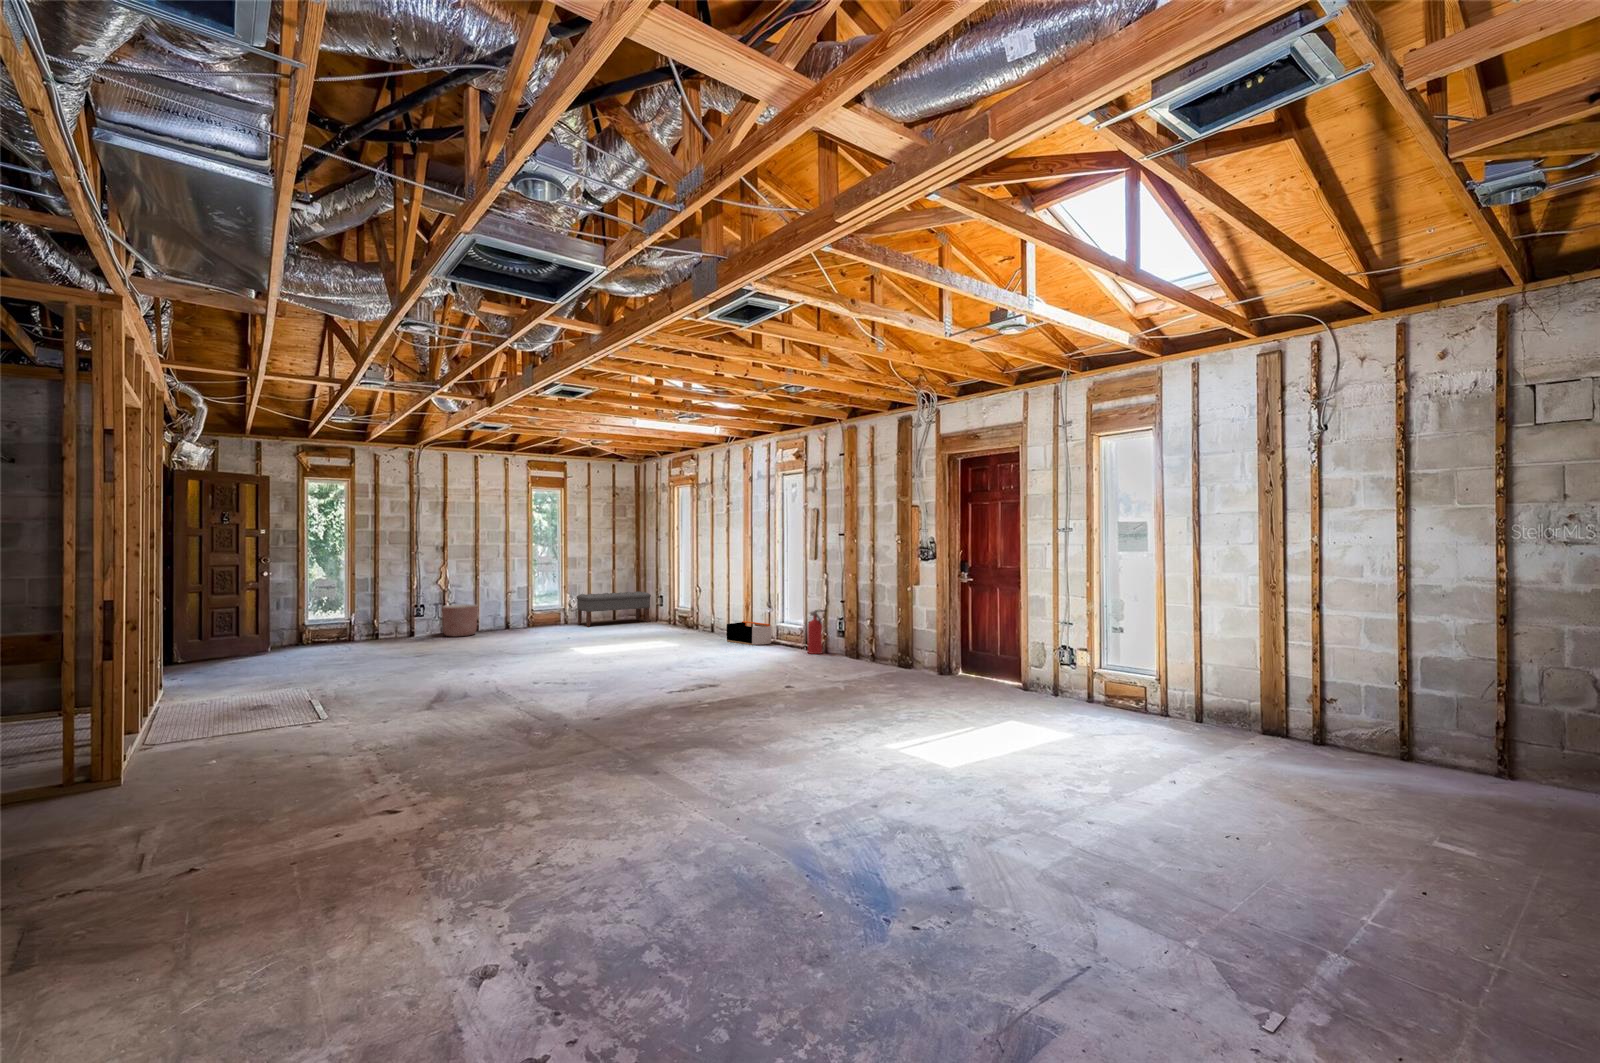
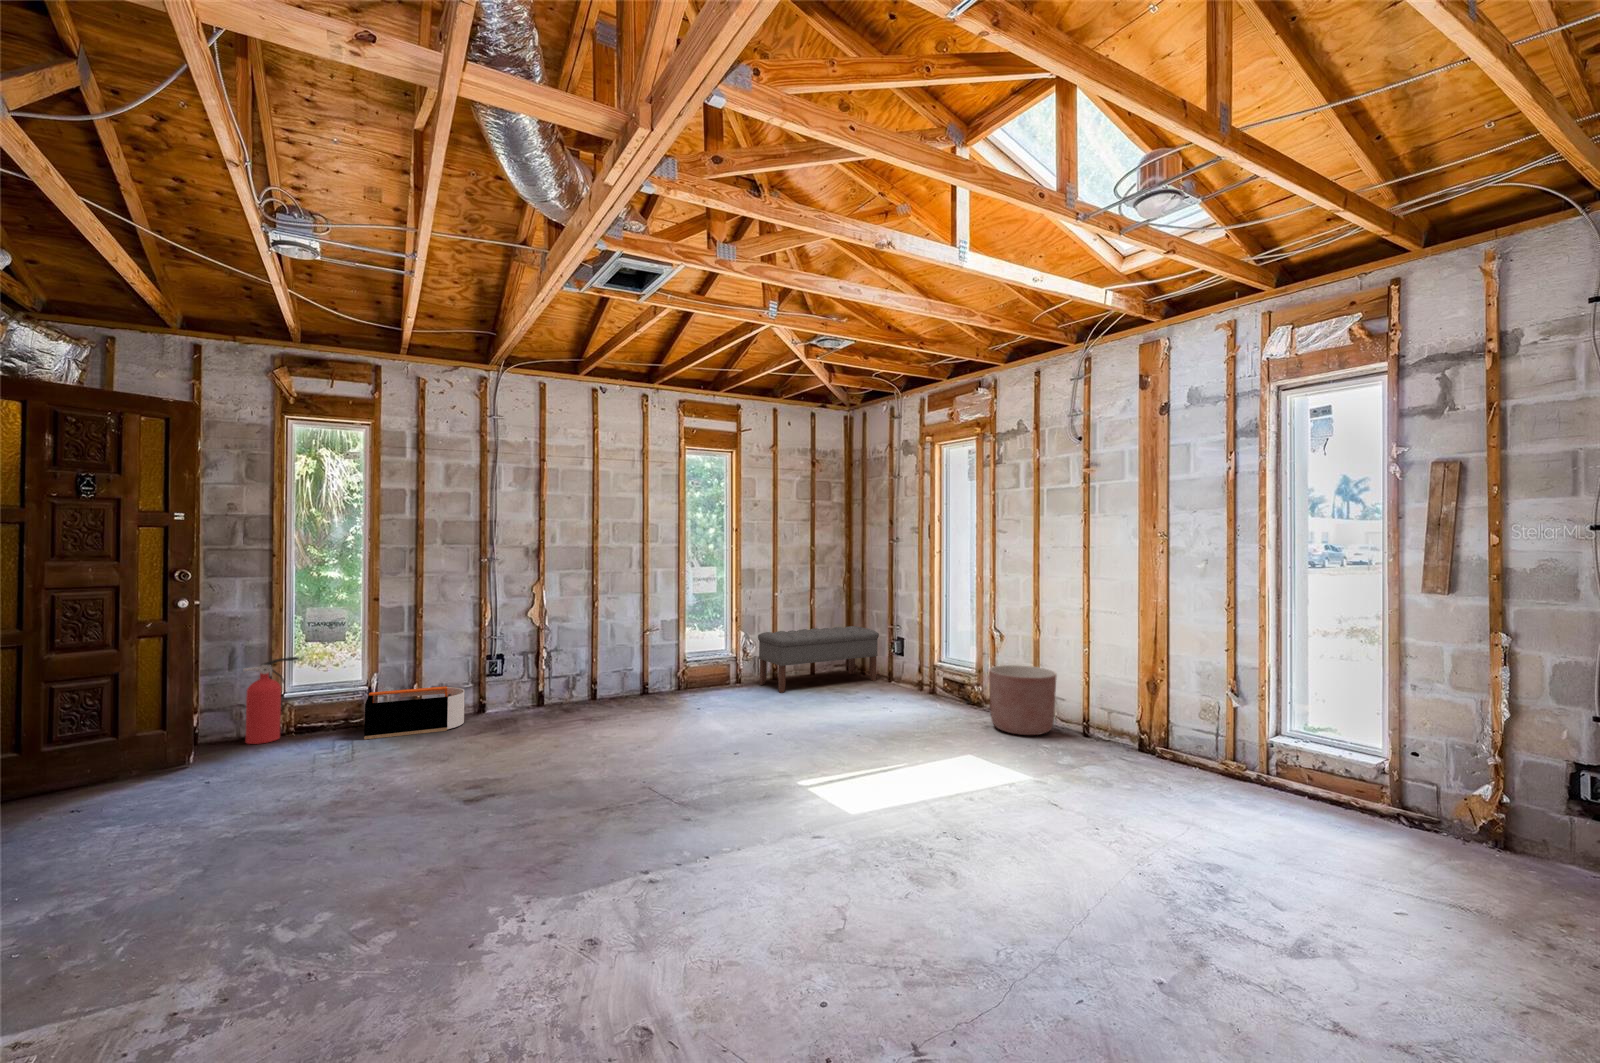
planter: present [442,604,478,637] -> present [989,665,1056,735]
fire extinguisher: present [808,610,826,654] -> present [243,657,299,744]
storage bin: present [727,621,772,645] -> present [364,686,464,739]

